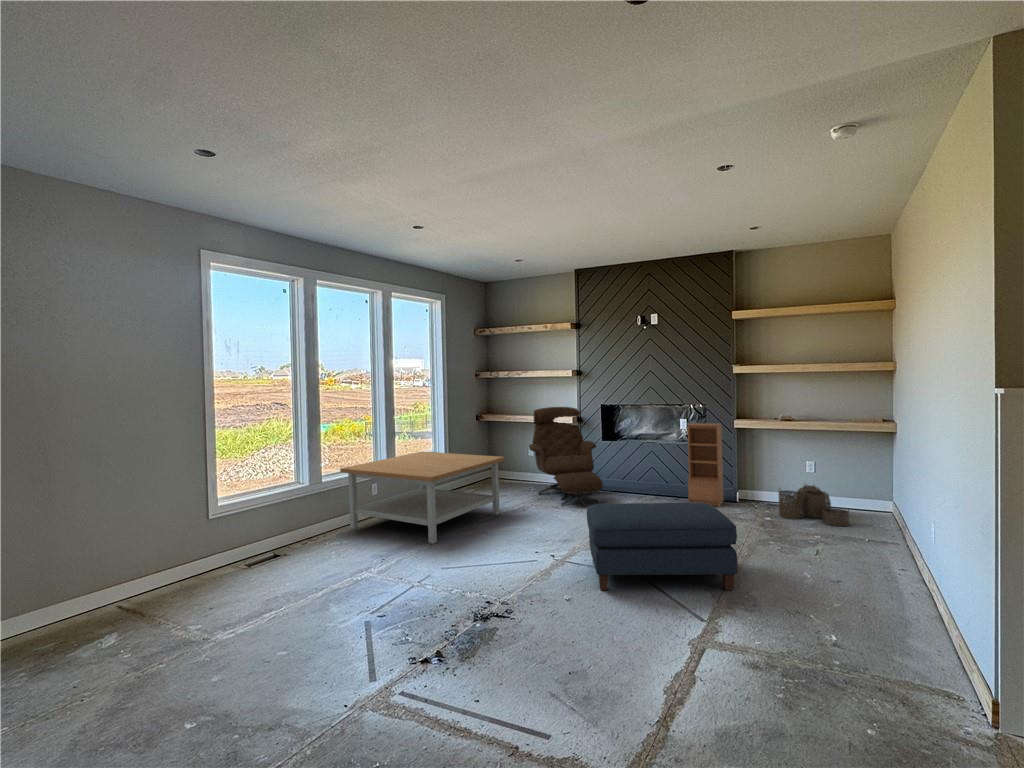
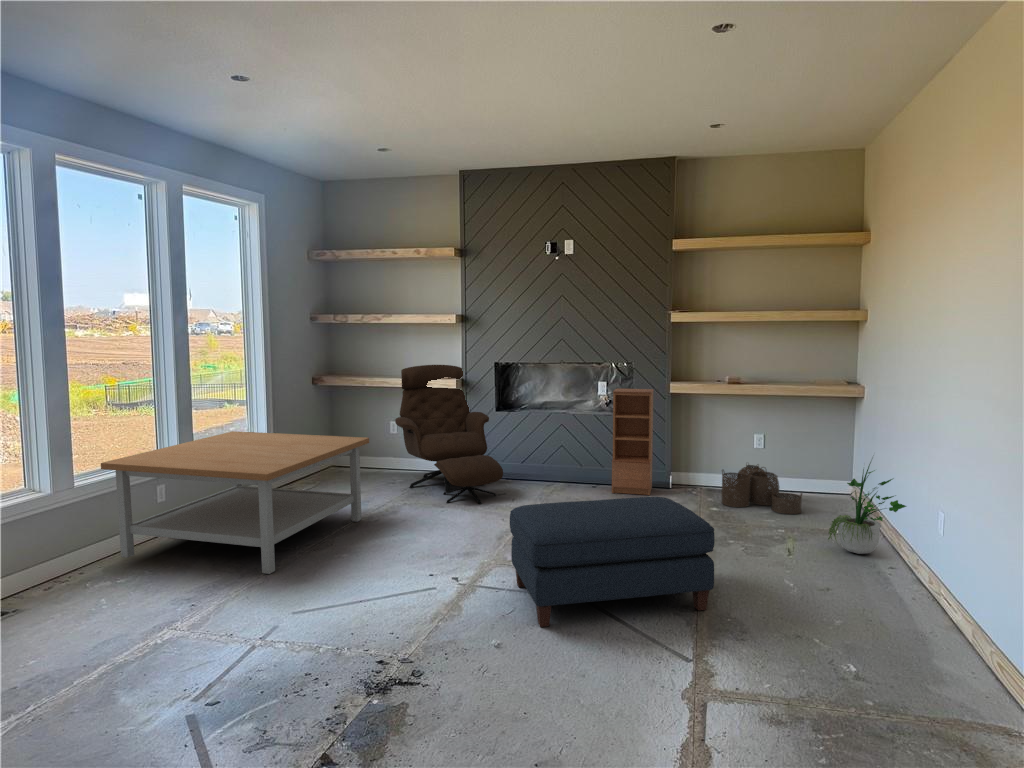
potted plant: none [860,473,927,560] -> present [828,462,906,554]

